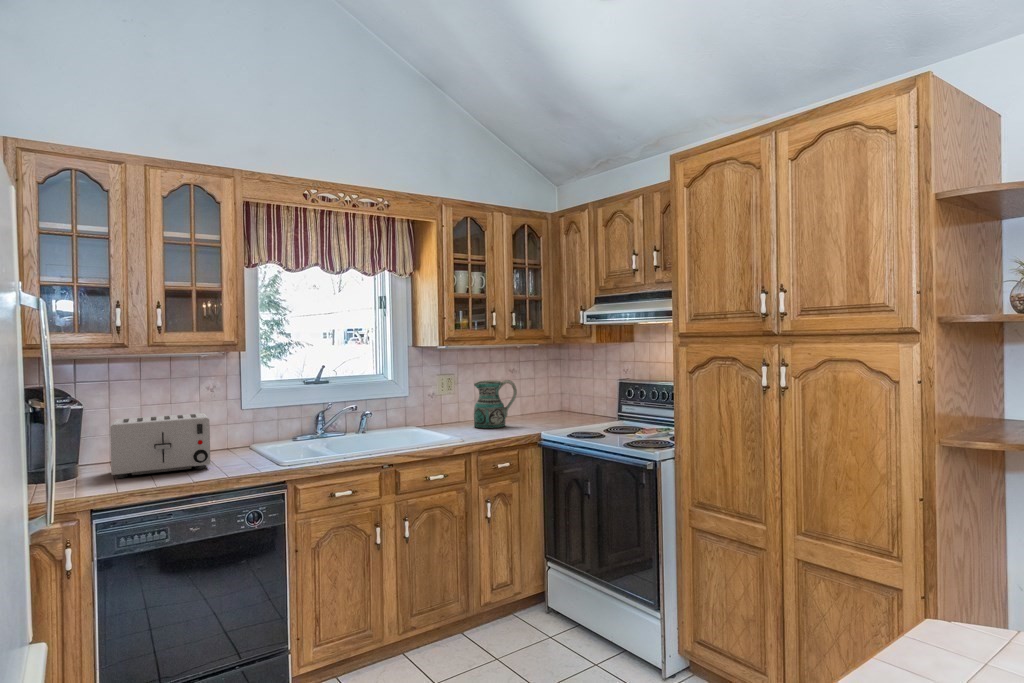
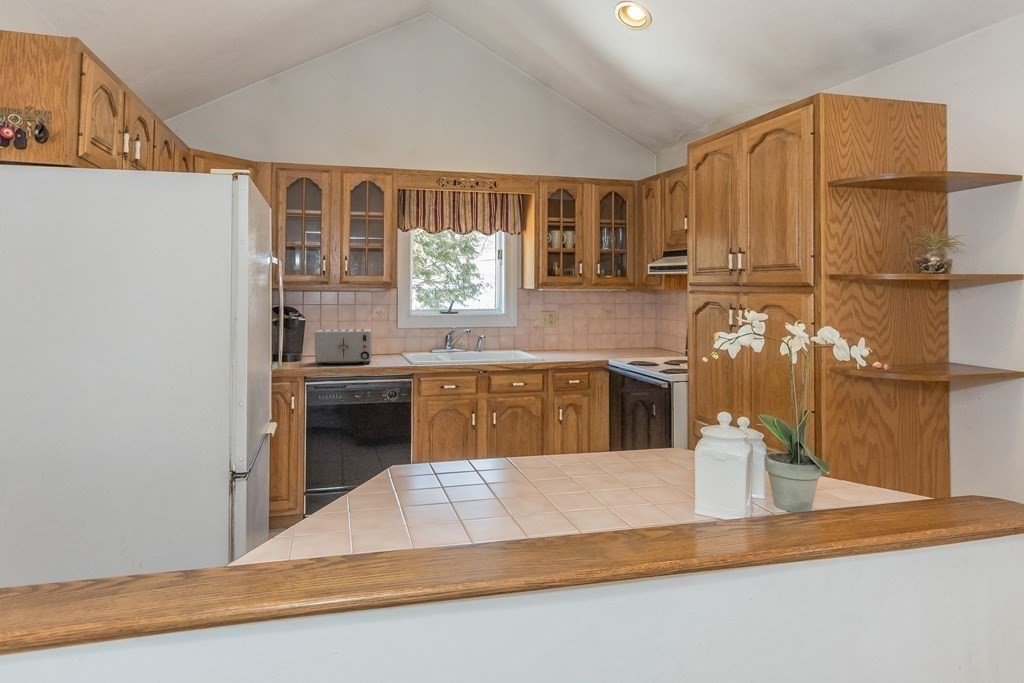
ceramic pitcher: present [474,380,517,428] -> none [565,318,599,355]

